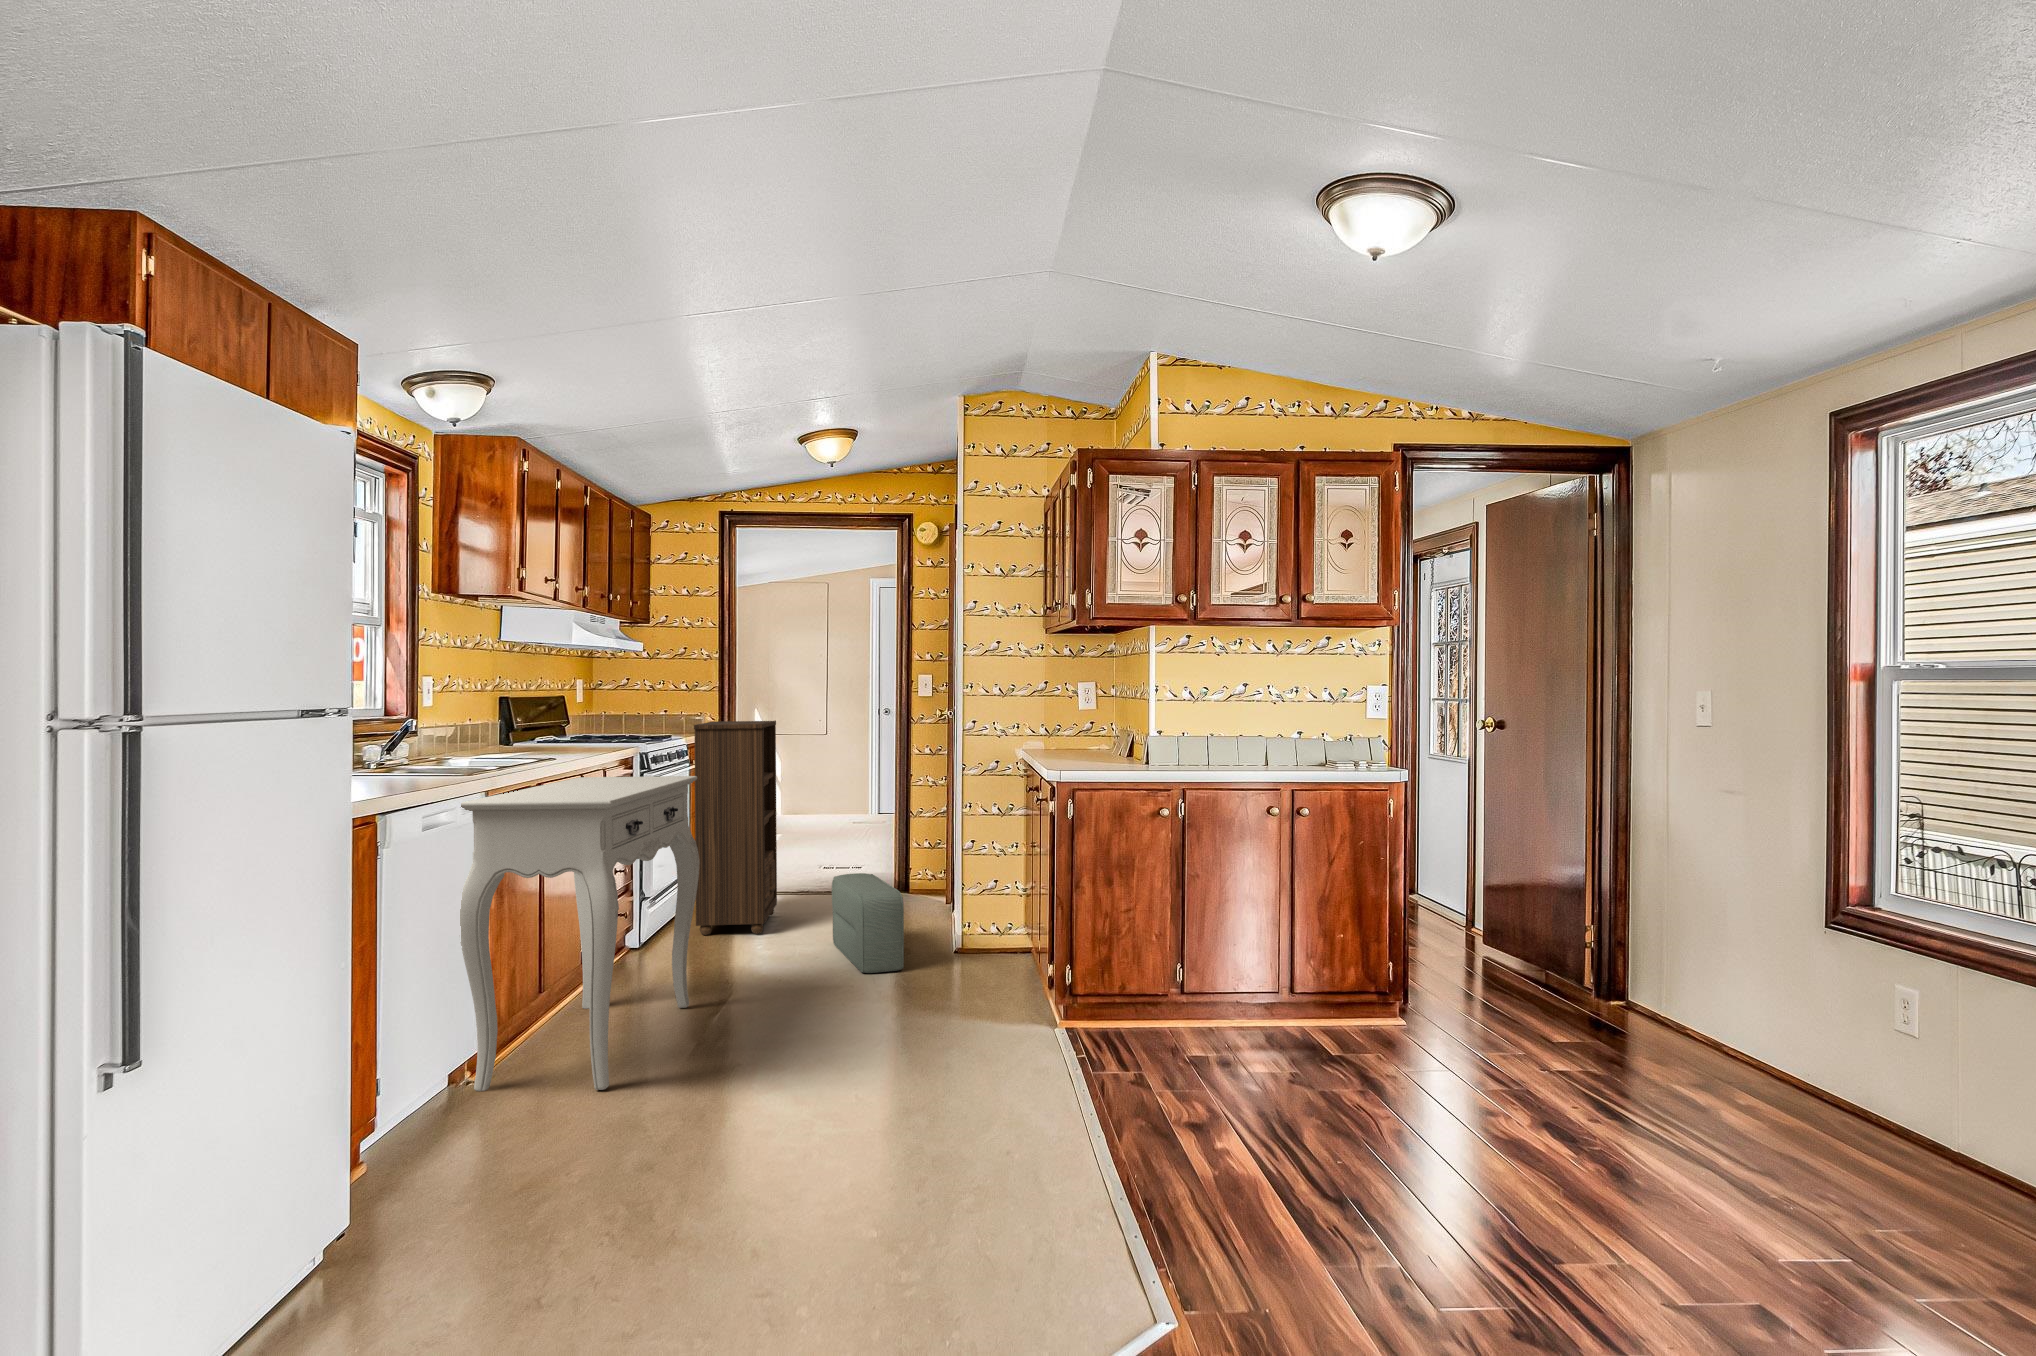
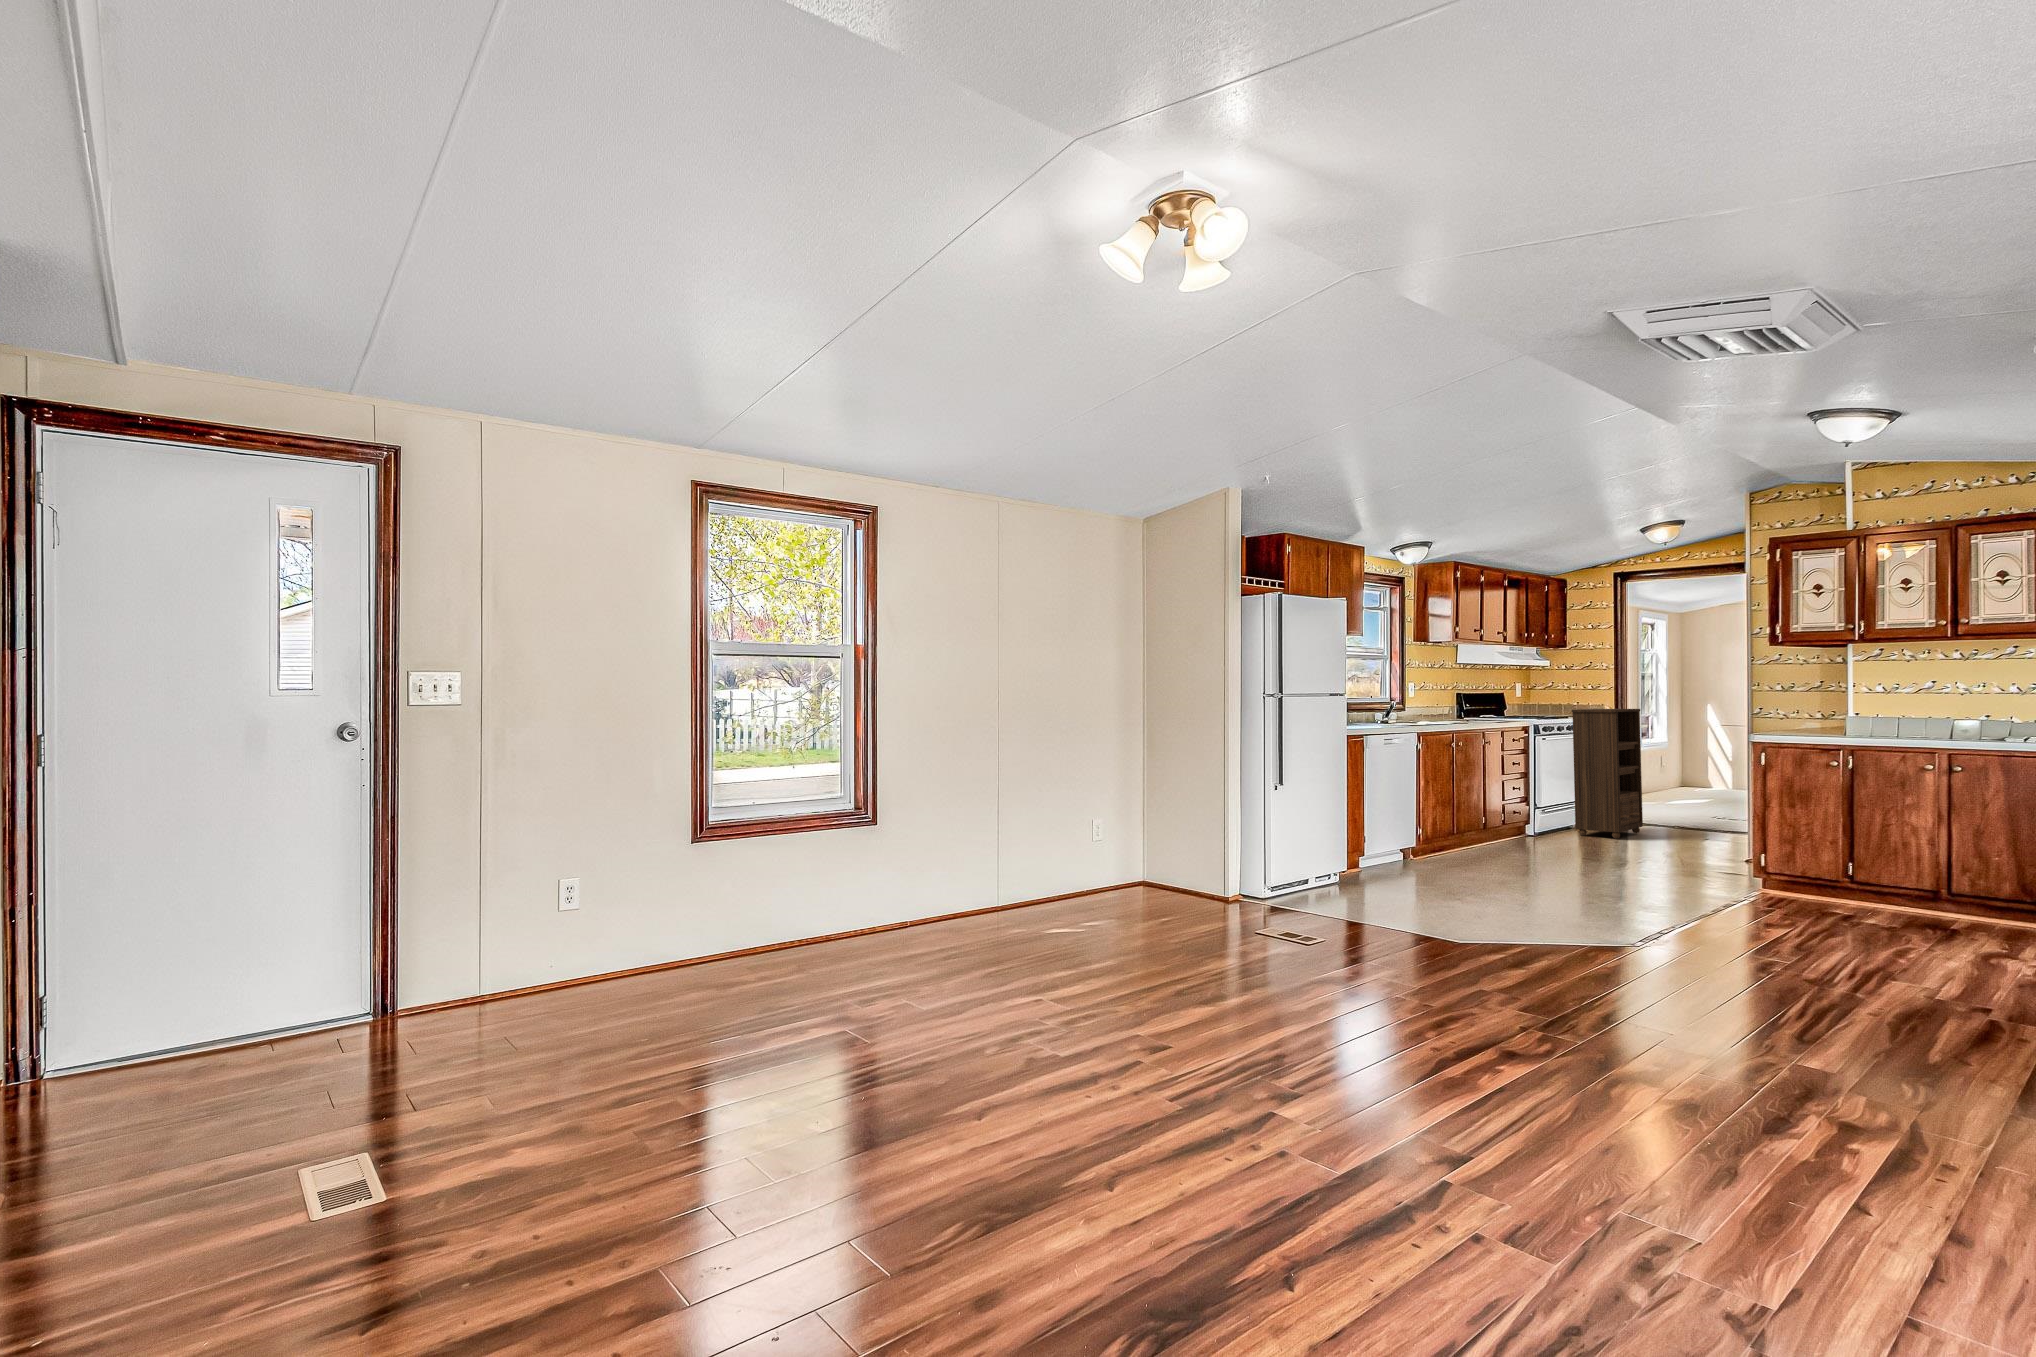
console table: present [460,776,700,1091] -> none [1405,733,1542,869]
pouf: present [832,873,904,973] -> none [1657,804,1691,860]

